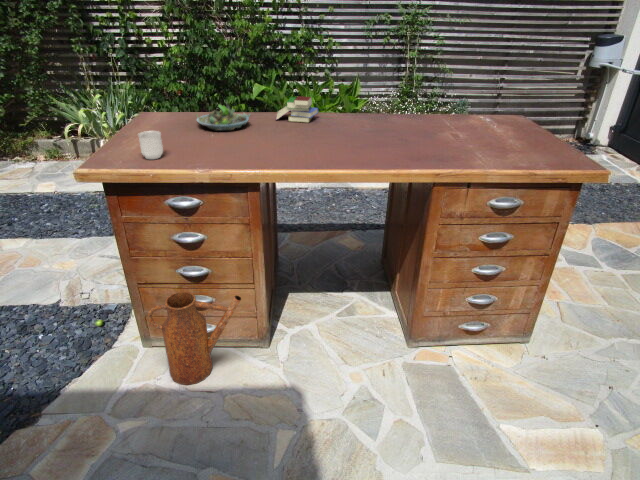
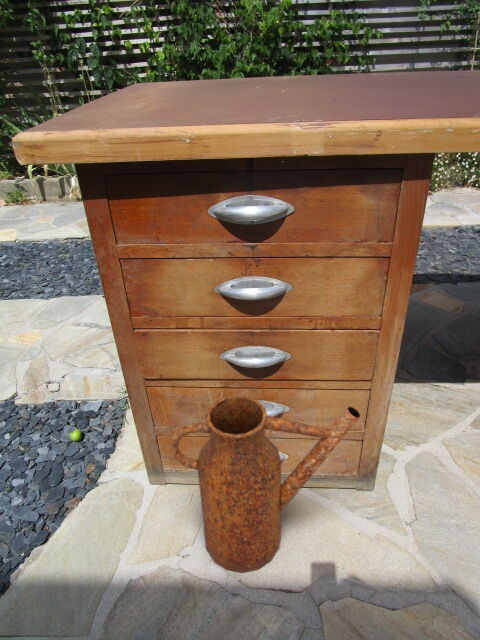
book: present [276,96,318,123] -> none [370,27,454,79]
succulent planter: present [196,103,250,131] -> none [239,39,345,88]
mug: present [138,131,163,159] -> none [157,51,208,113]

